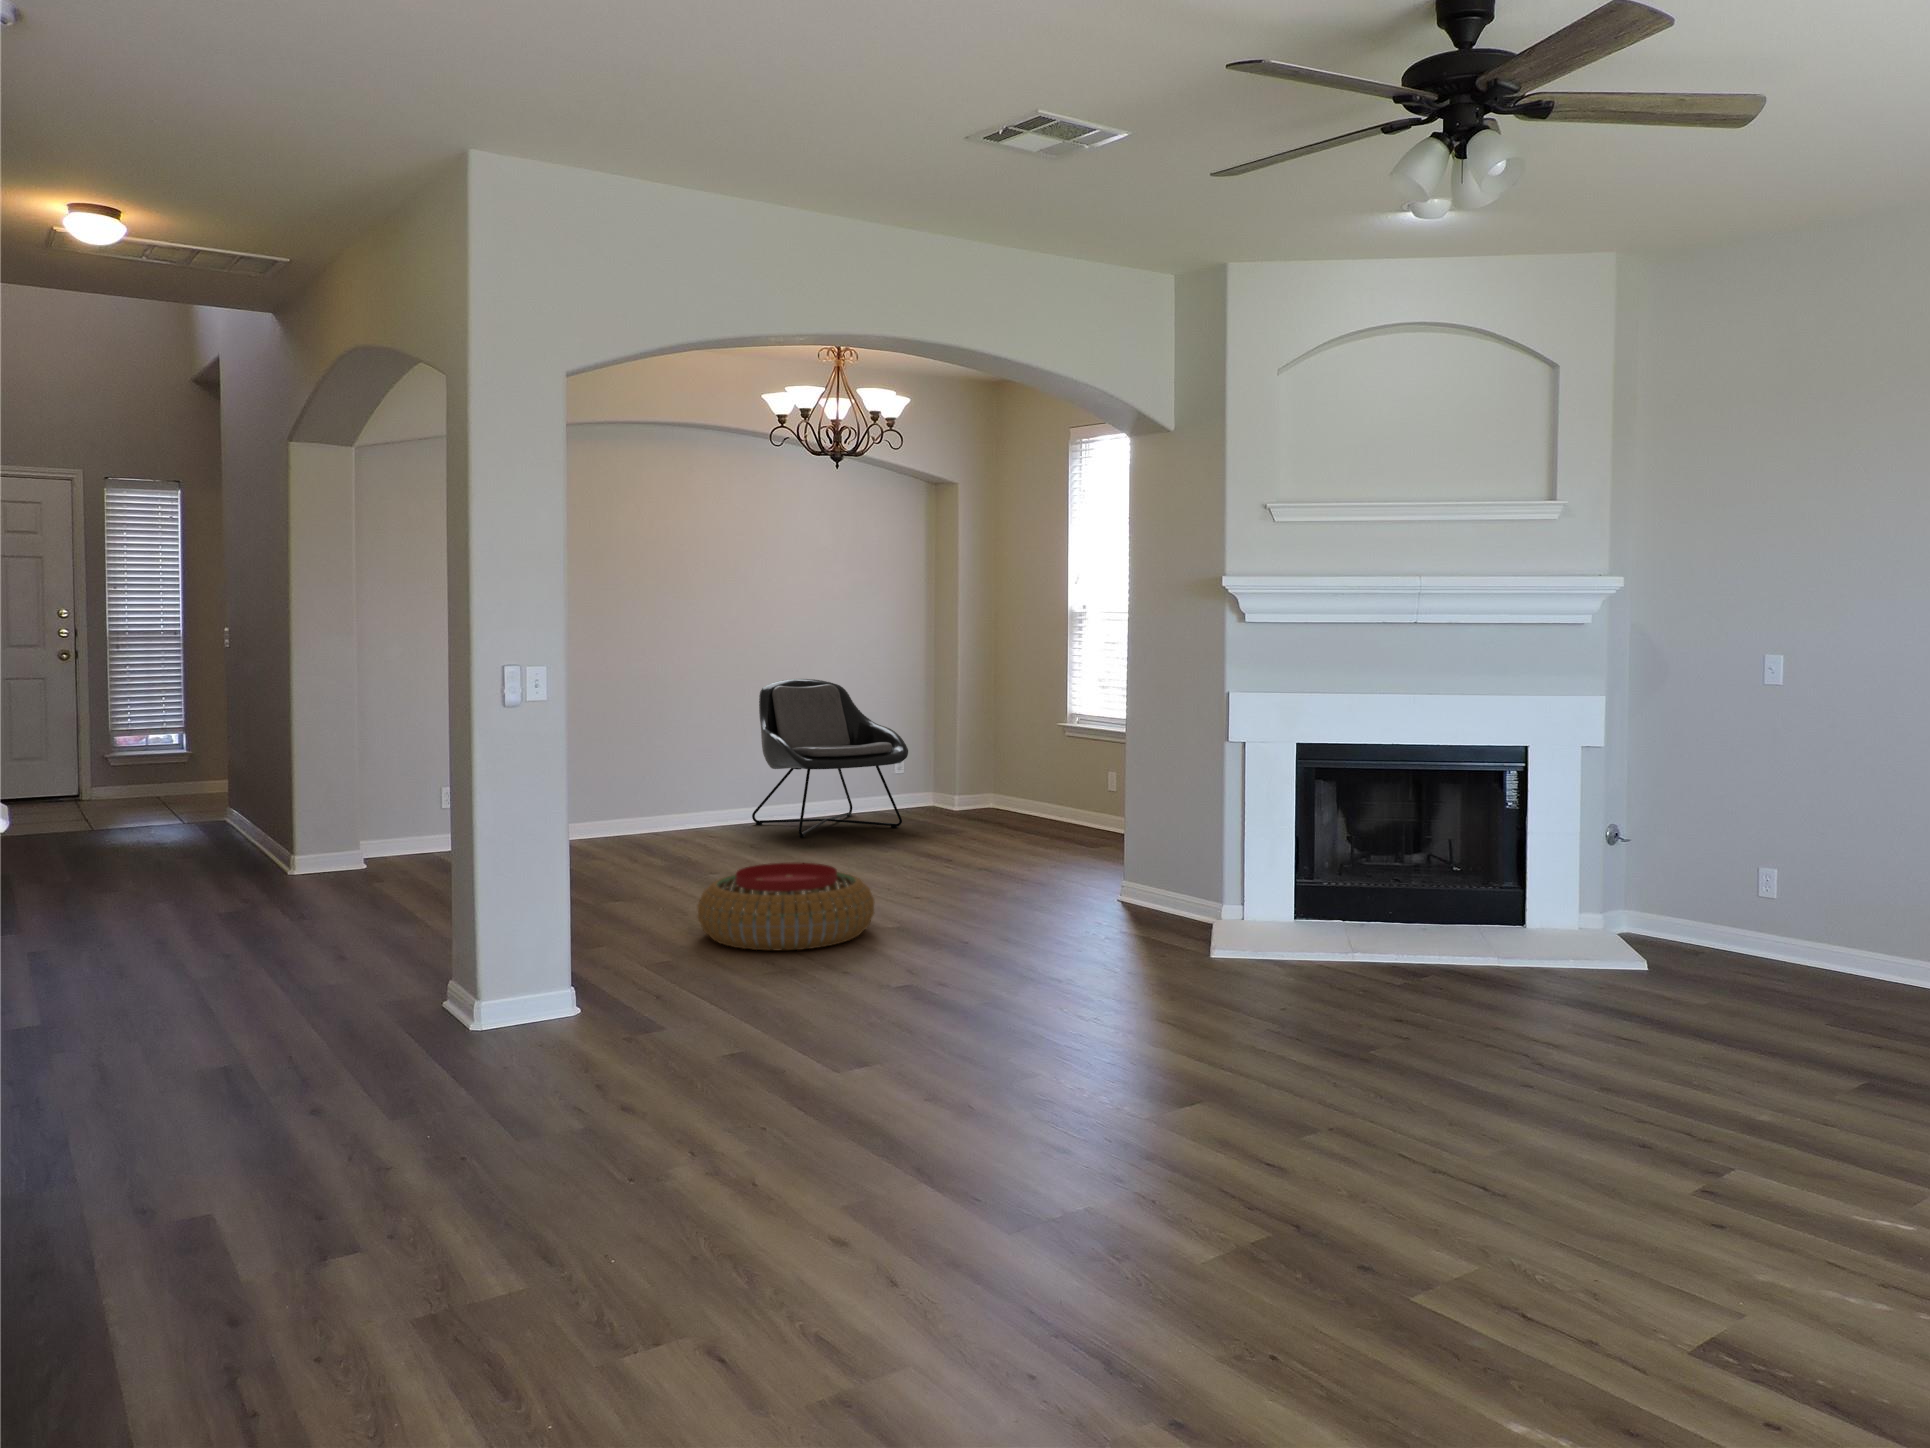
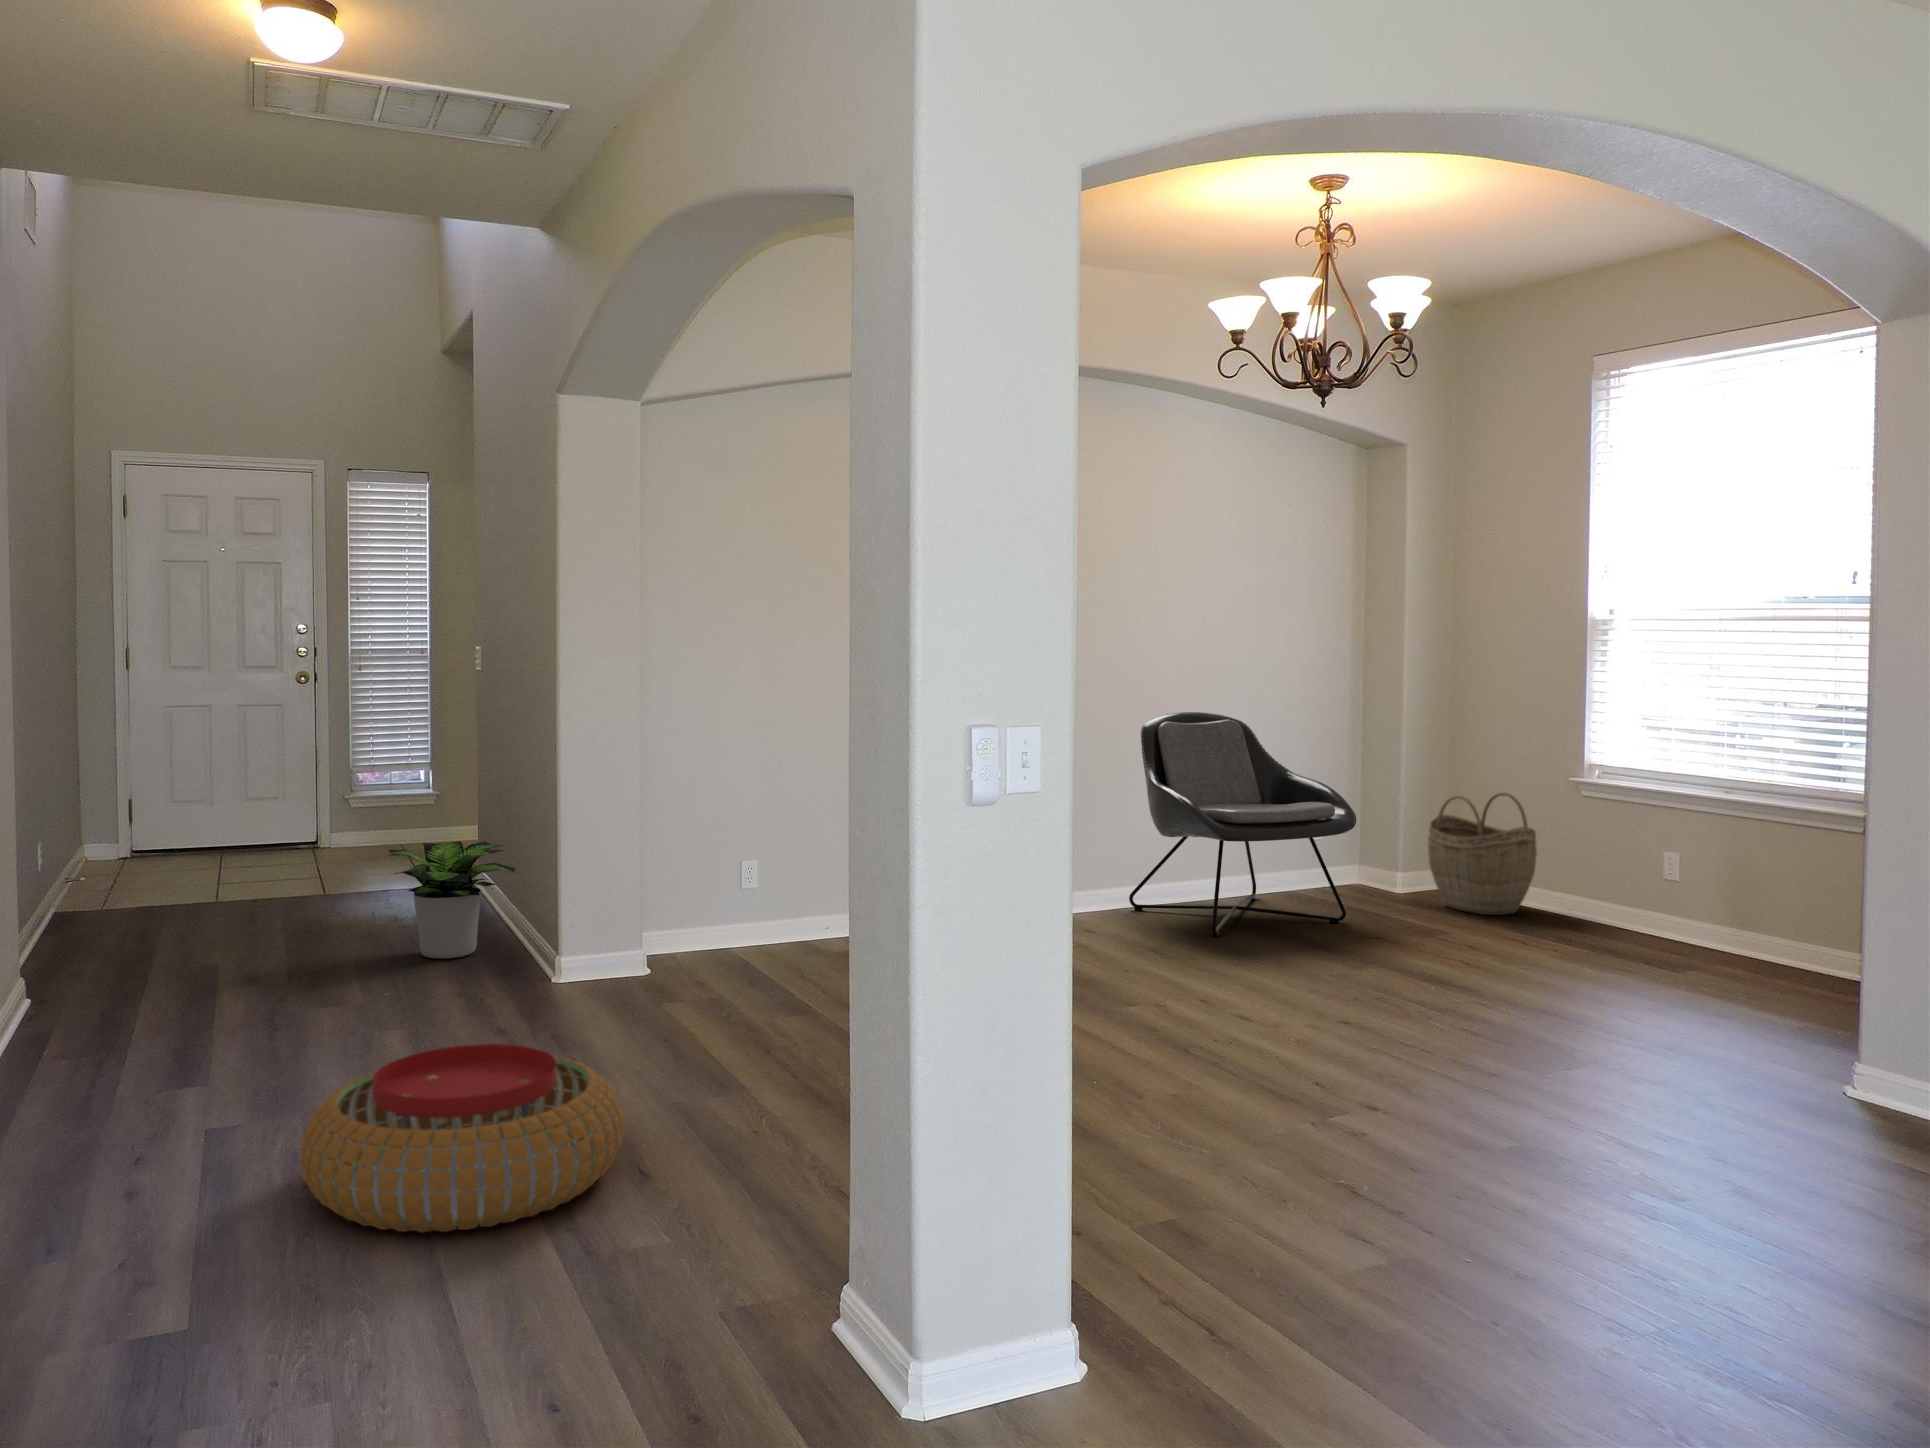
woven basket: none [971,734,1041,820] -> present [1428,793,1537,915]
potted plant: none [154,780,267,868] -> present [388,841,518,959]
pouf: present [698,863,874,950] -> present [300,1044,624,1232]

